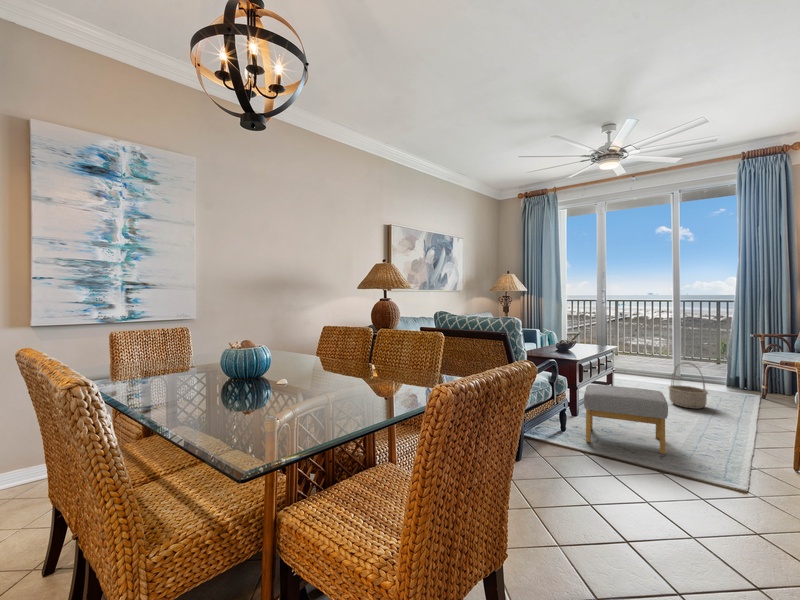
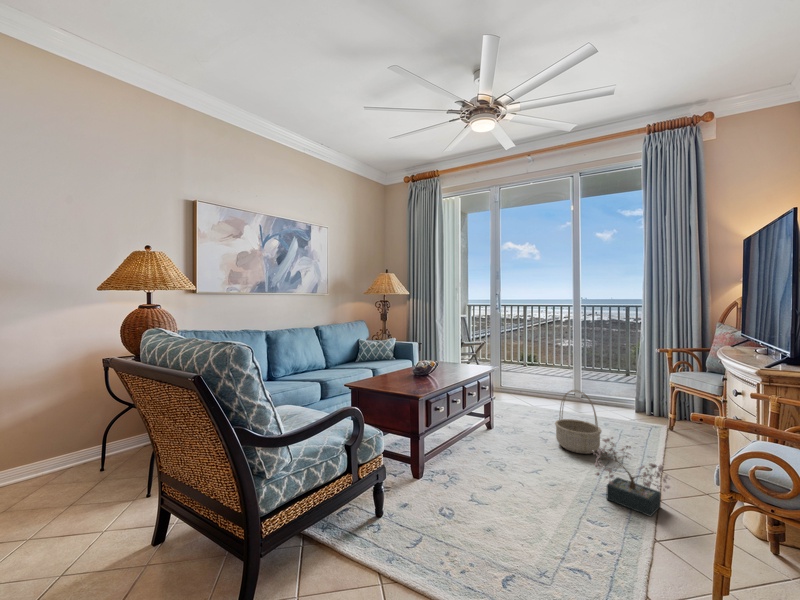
footstool: present [584,385,668,454] -> none [396,440,521,572]
decorative plant: none [707,389,767,438] -> present [592,437,670,516]

